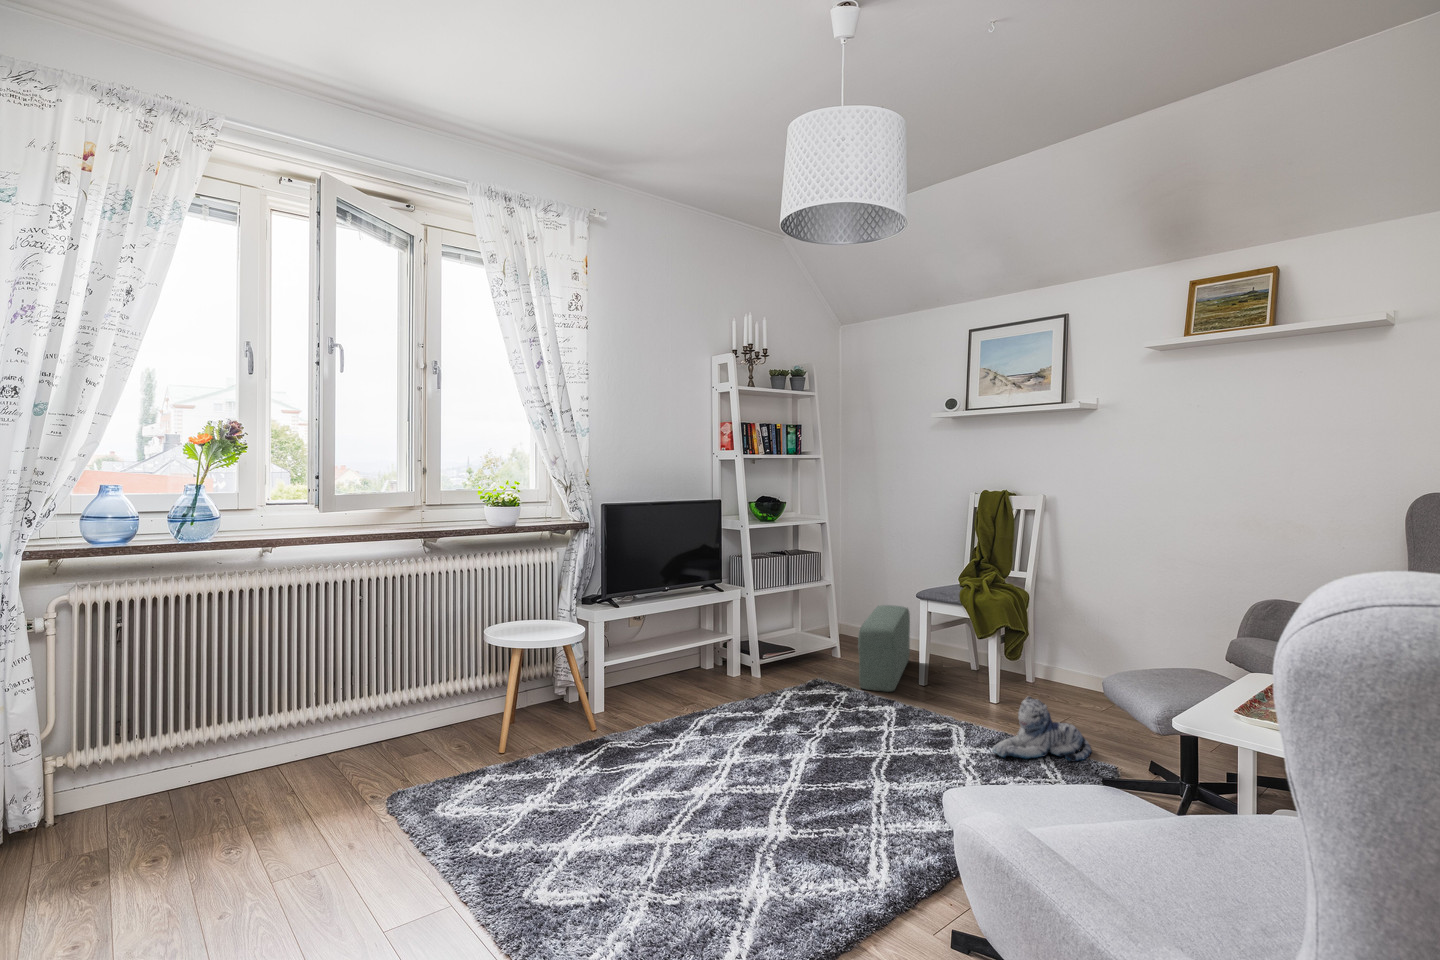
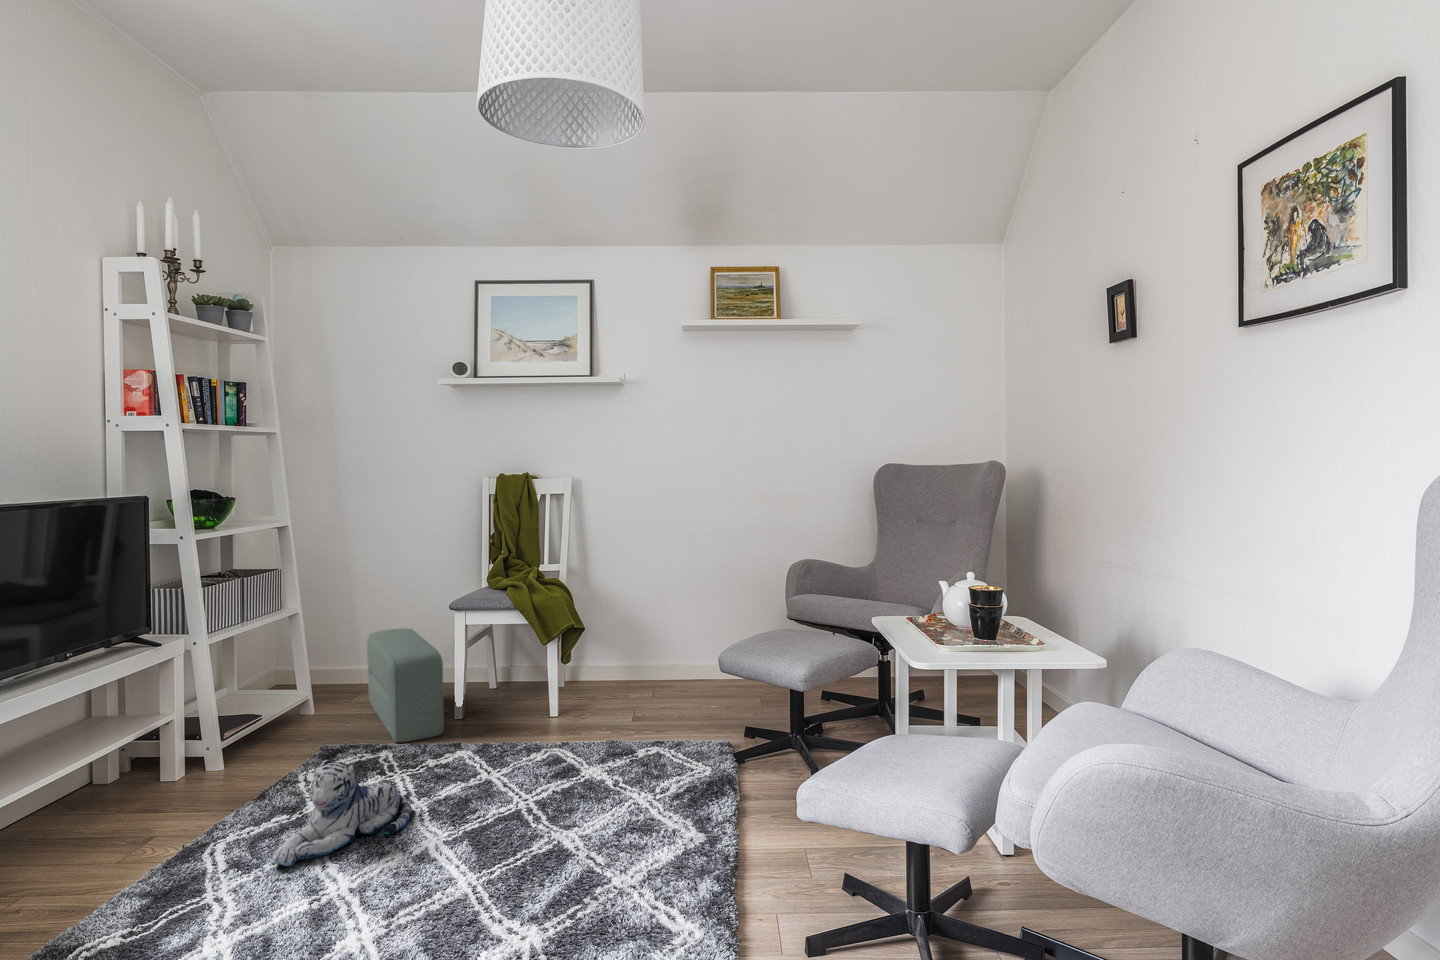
plush toy: present [992,697,1092,761] -> present [271,760,412,866]

